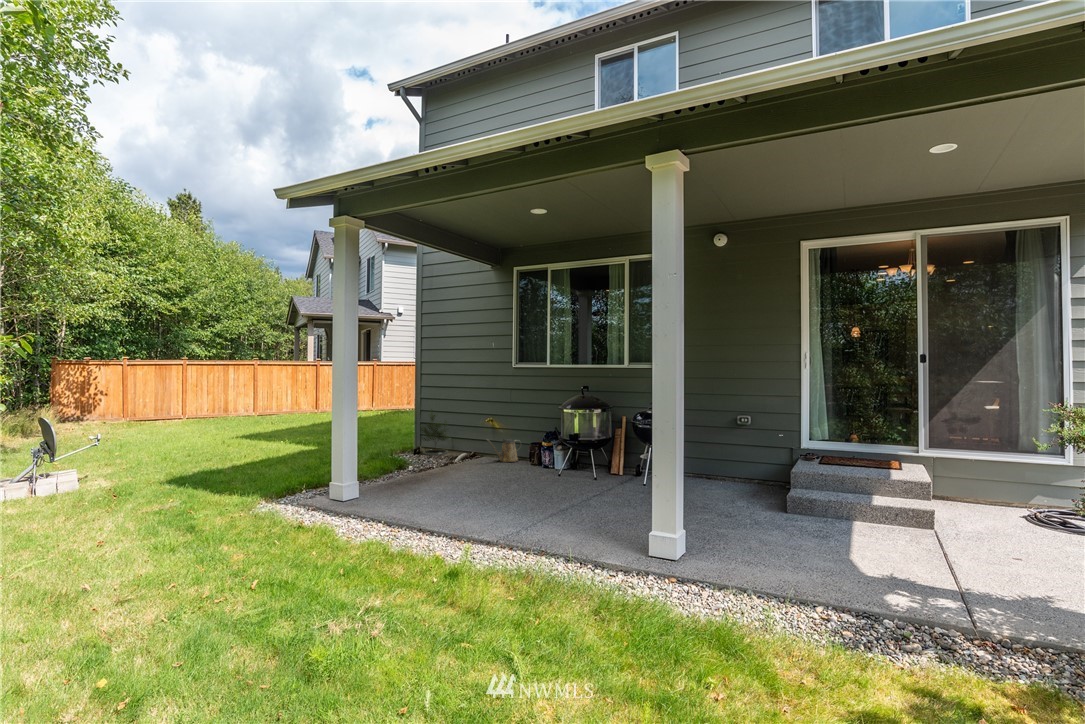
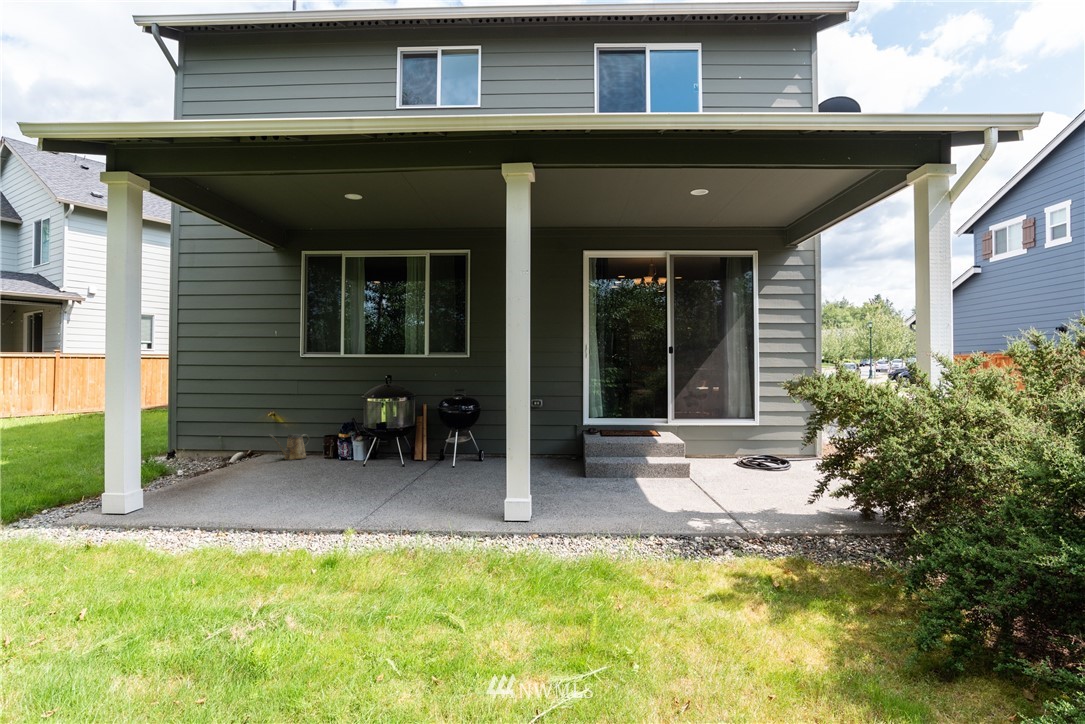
potted tree: present [420,412,448,455] -> none [168,403,211,459]

